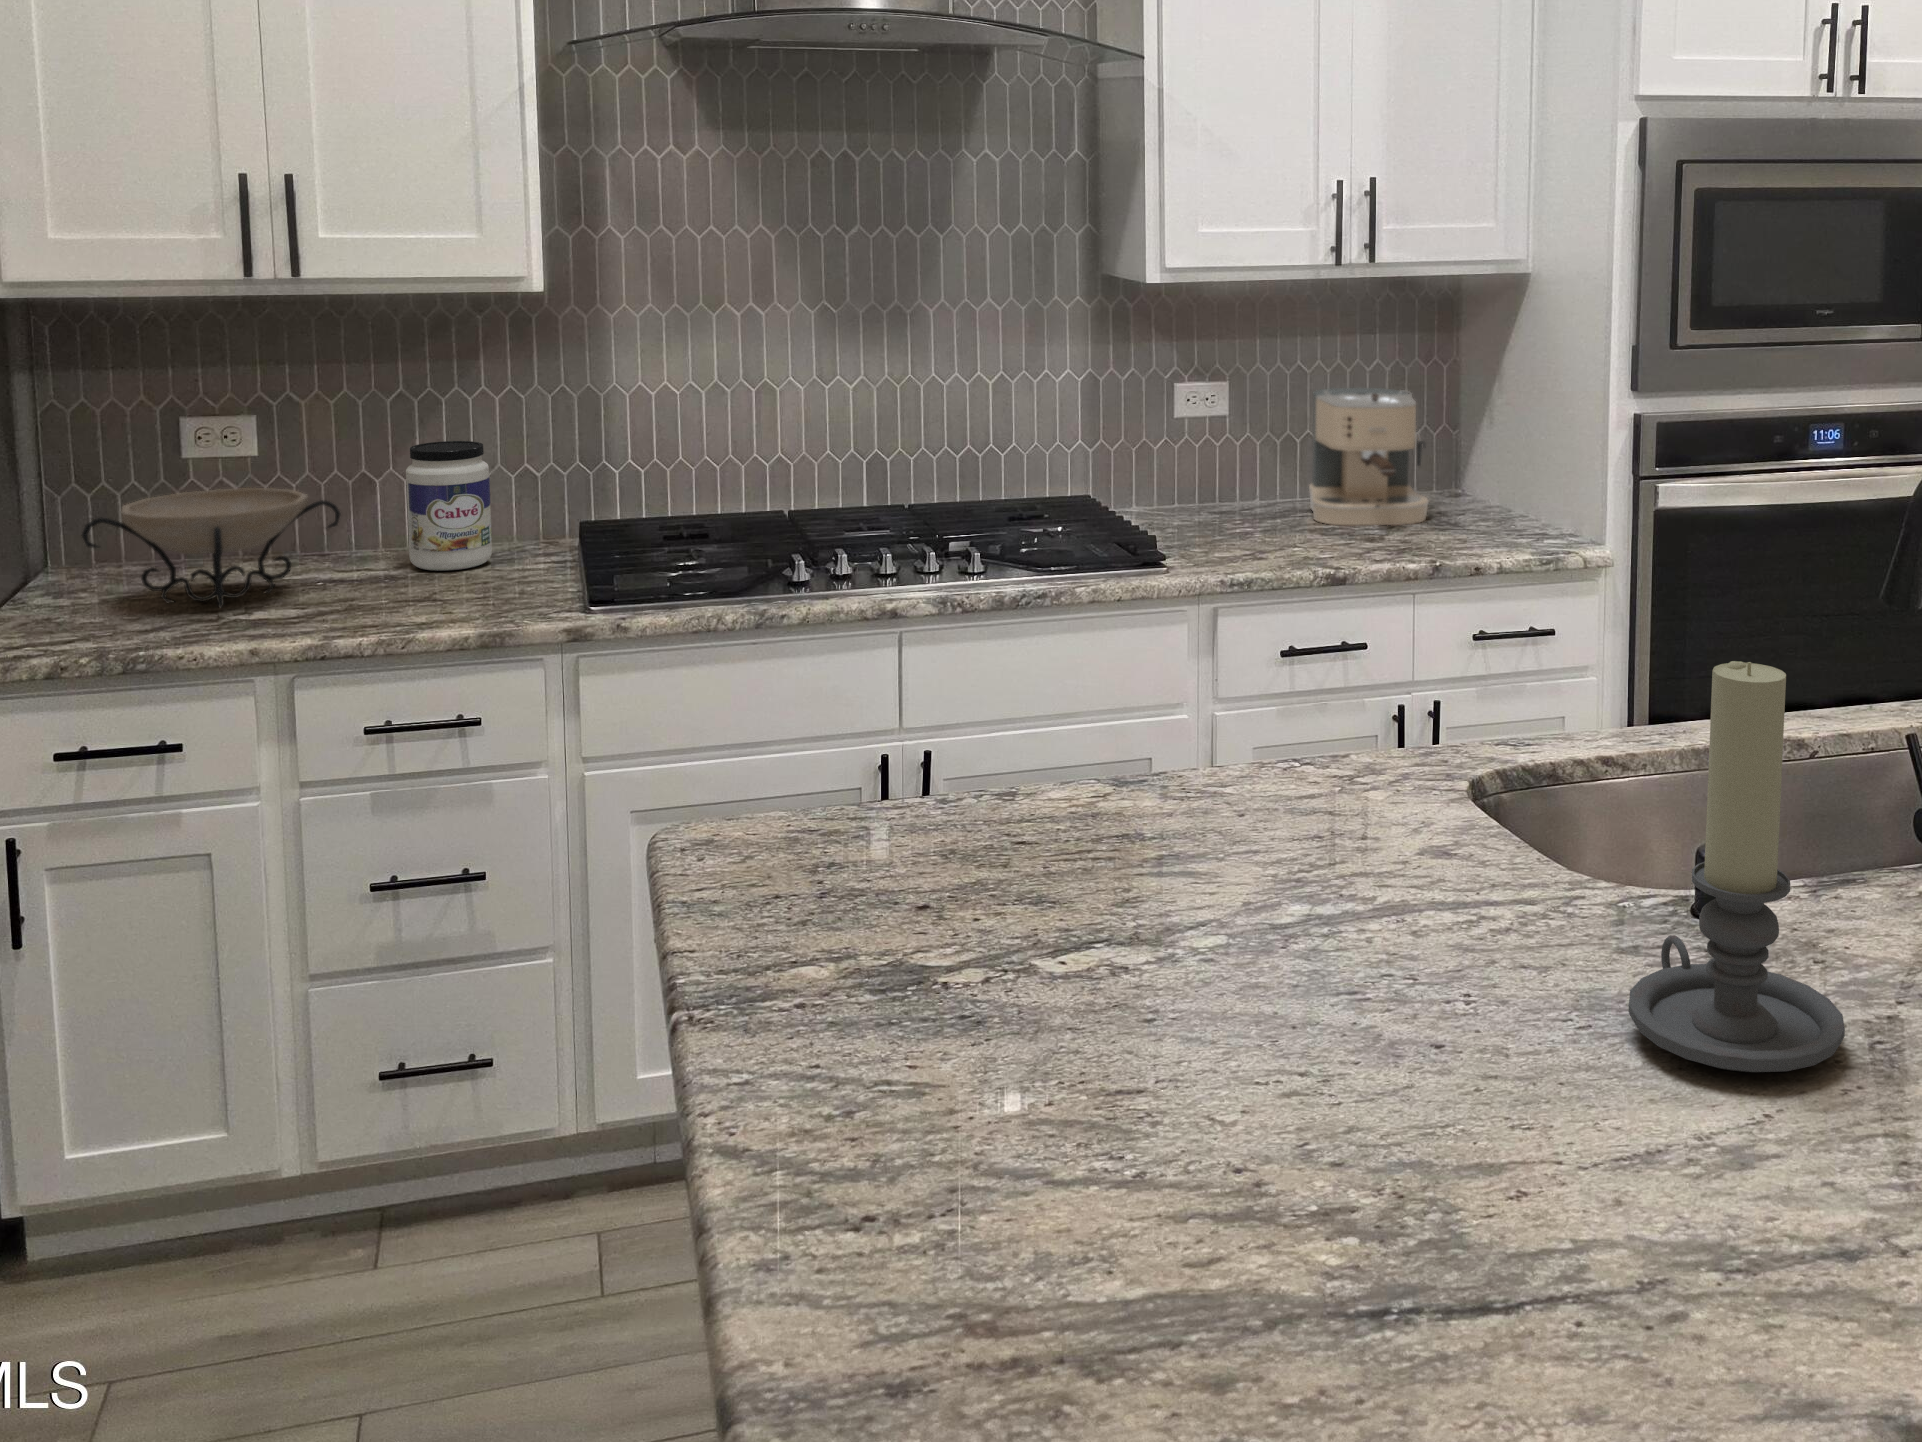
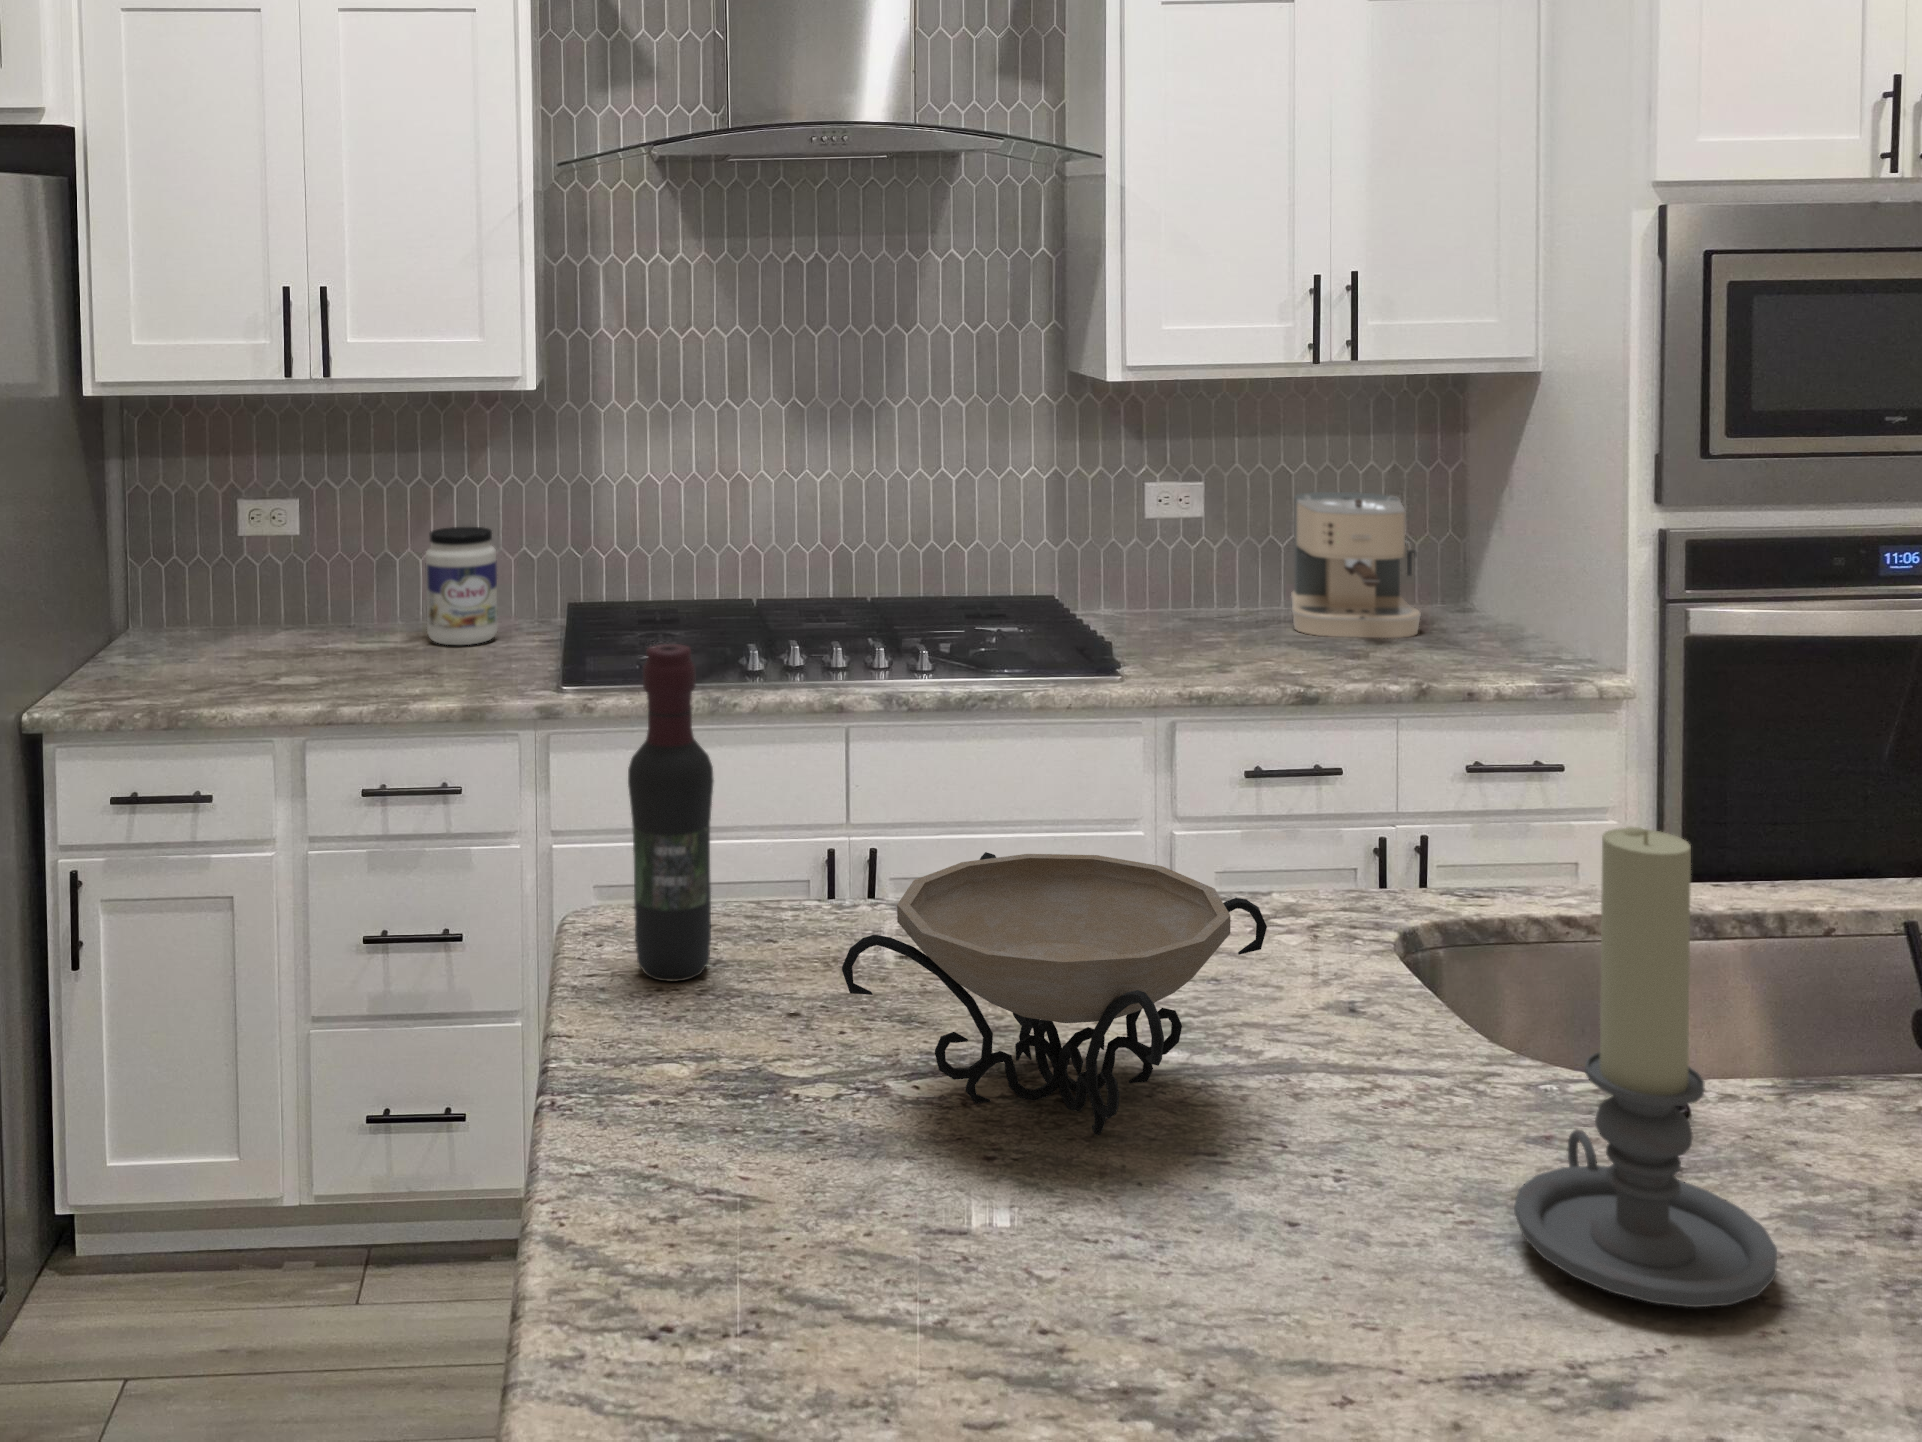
decorative bowl: present [82,488,340,608] -> present [842,852,1267,1136]
wine bottle: none [735,544,826,891] -> present [628,644,714,982]

